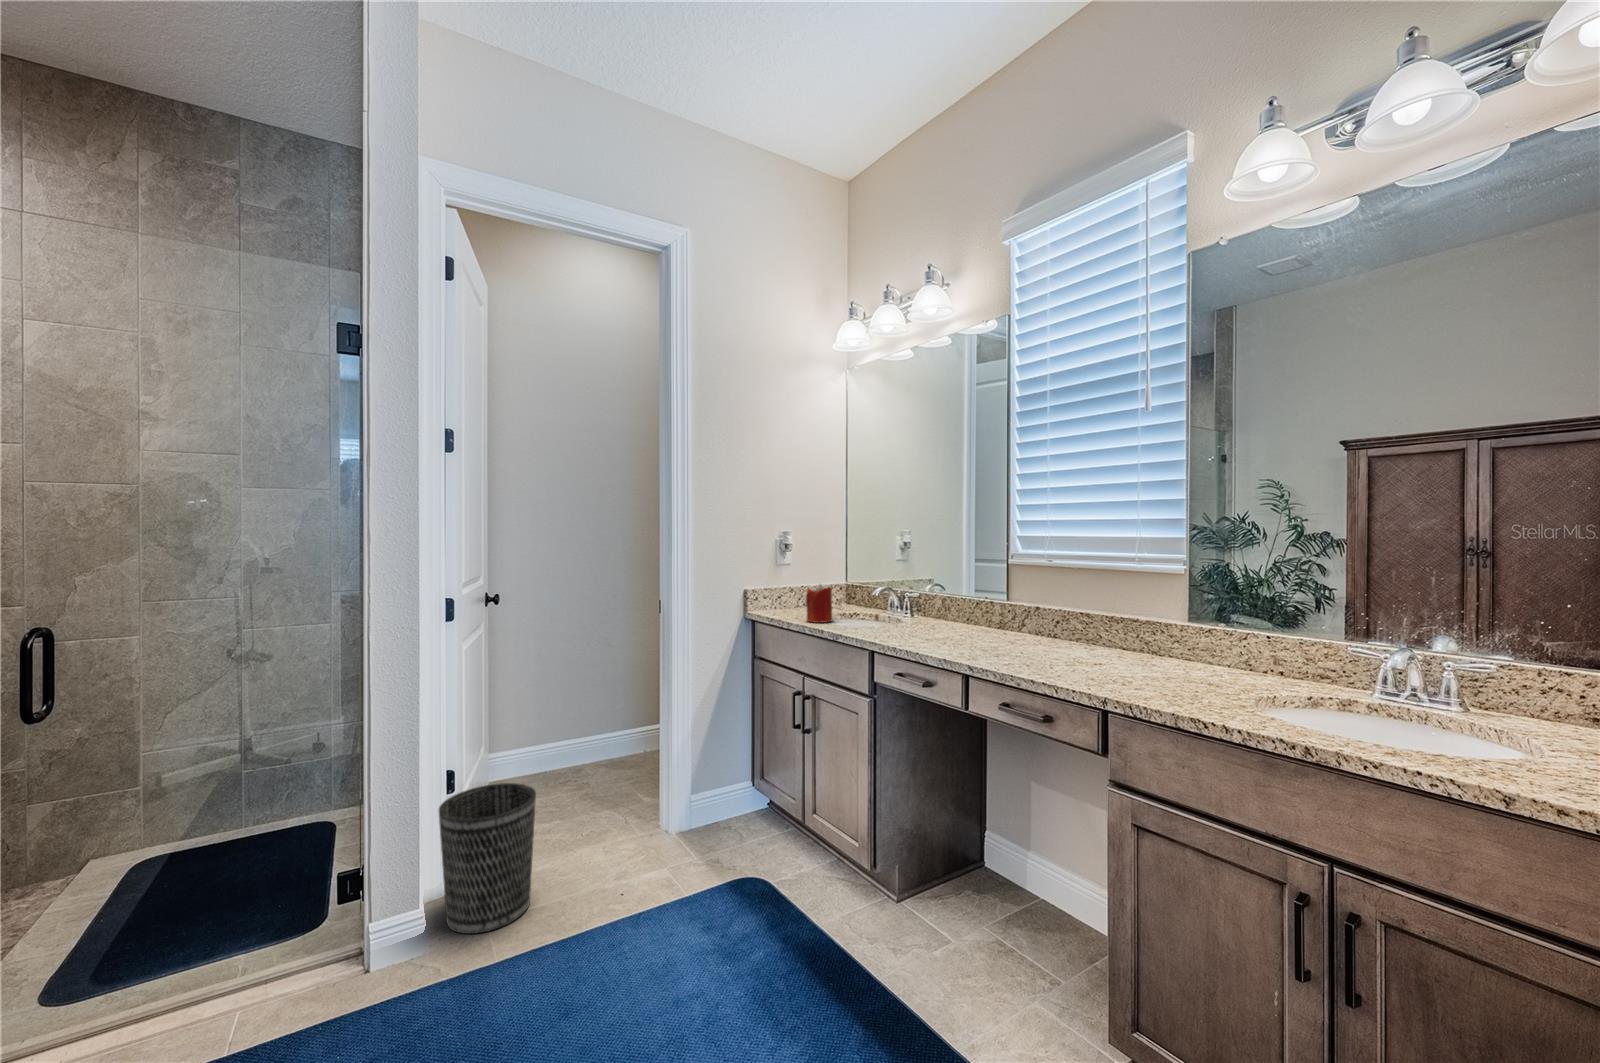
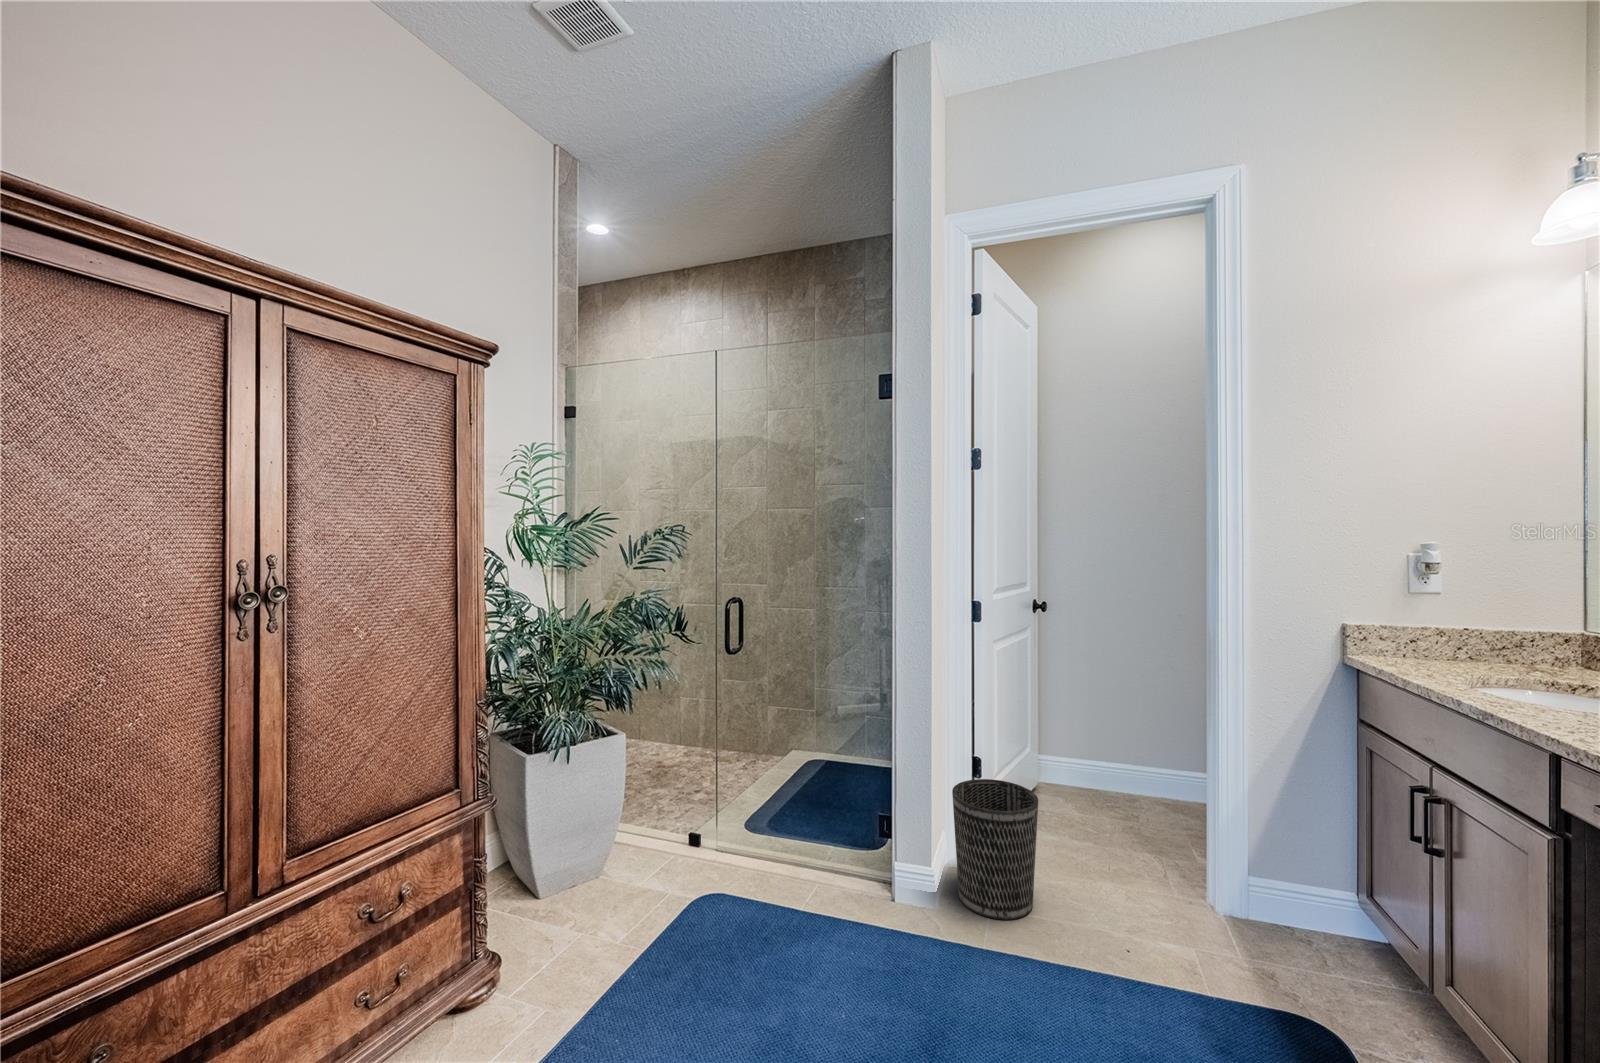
candle: present [806,584,832,623] -> none [1444,627,1506,691]

